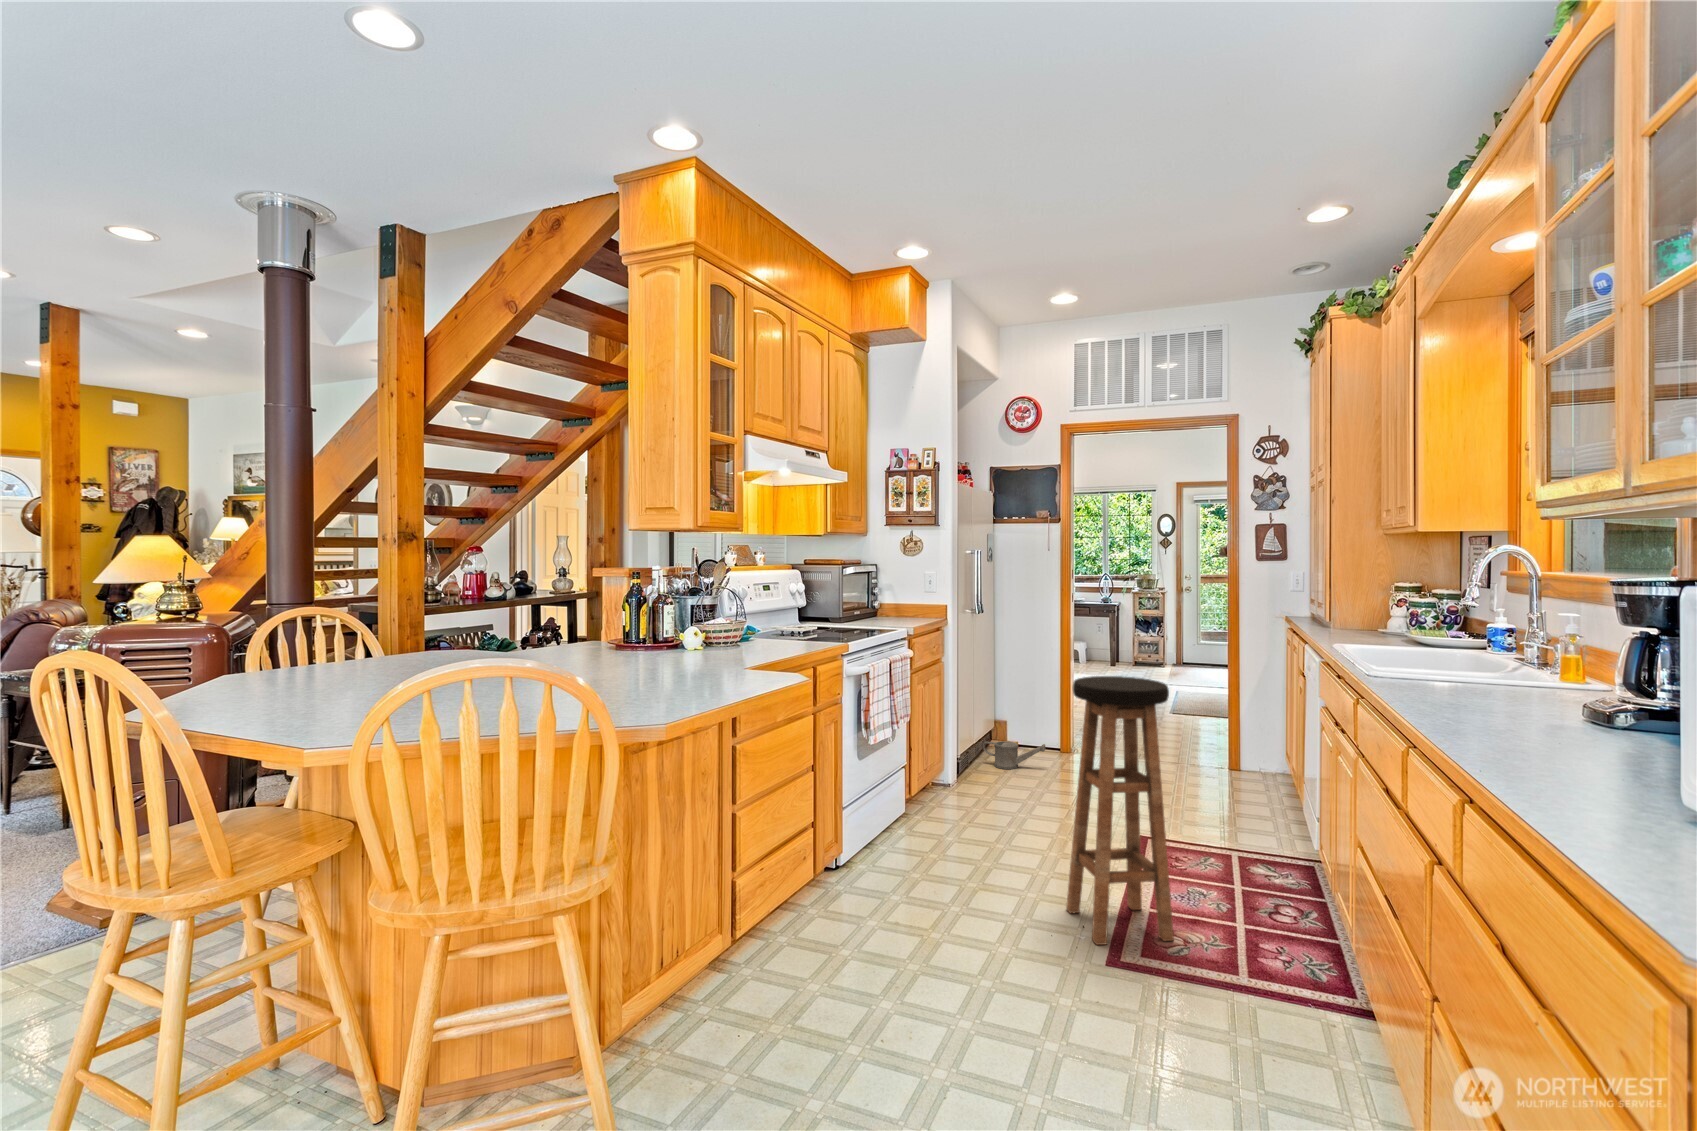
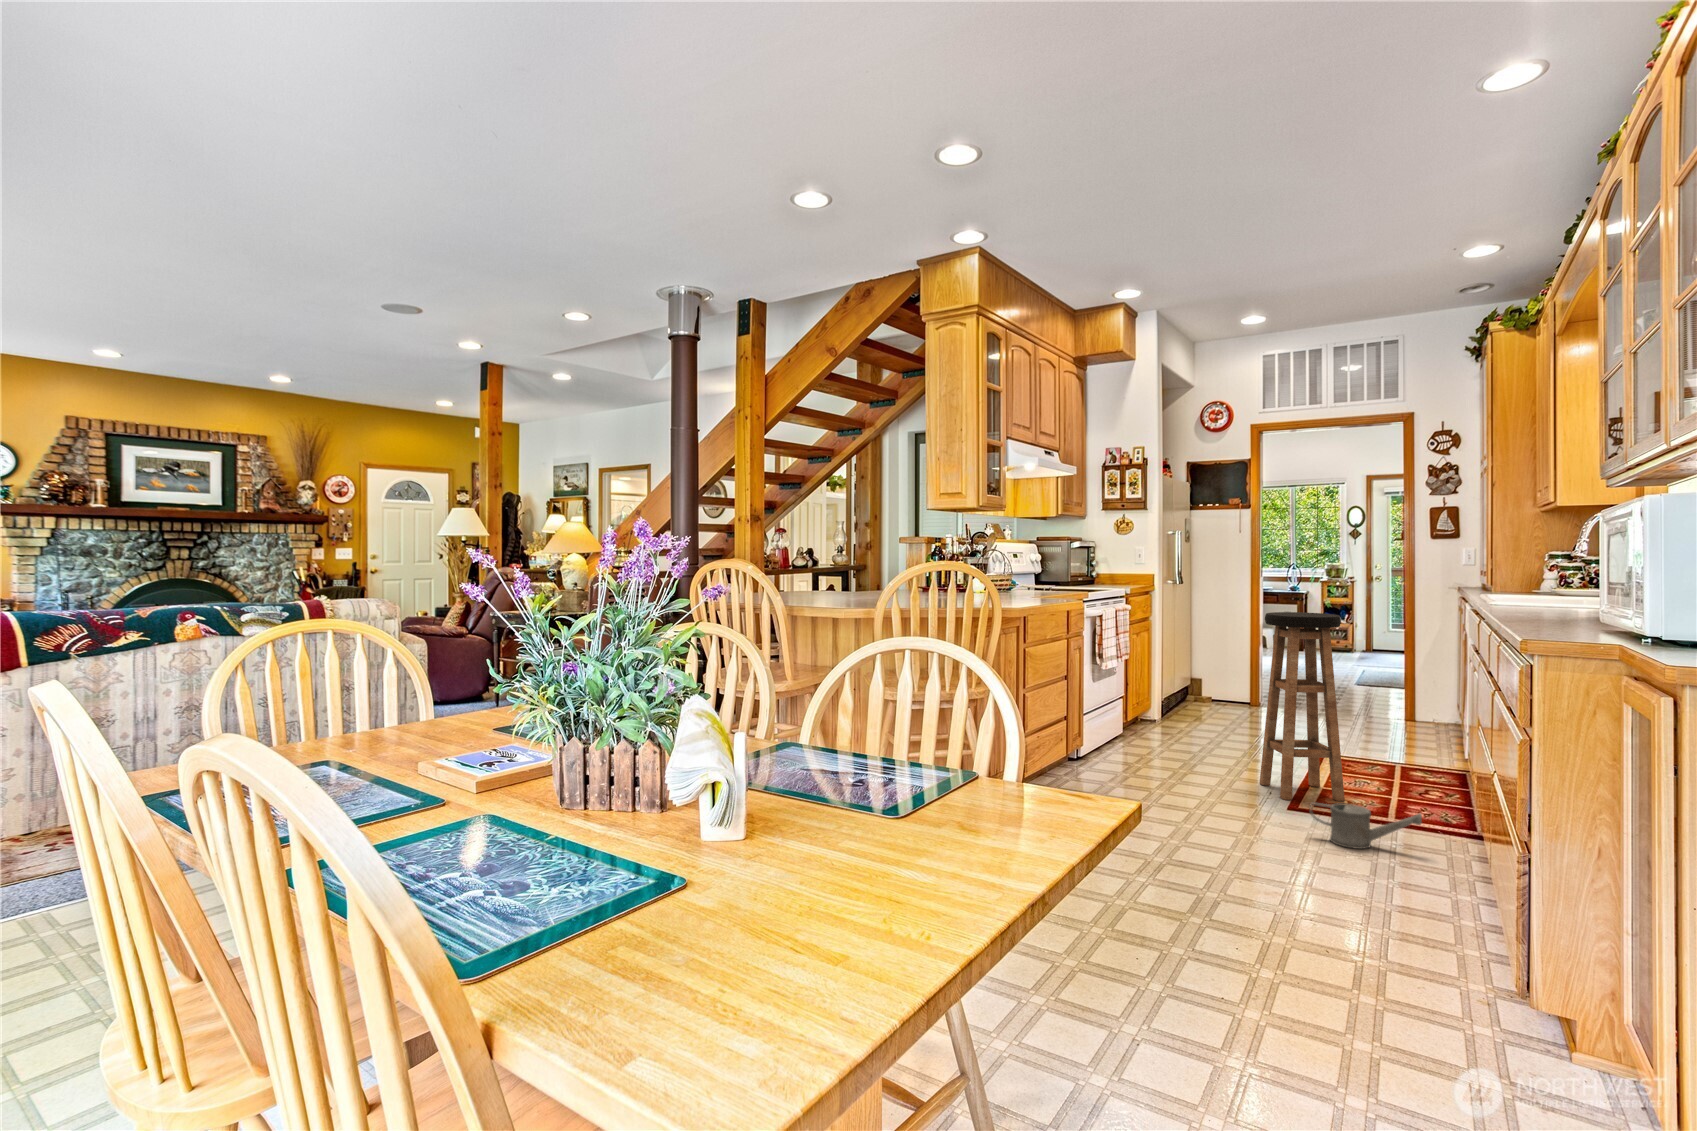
watering can: present [983,741,1045,769] -> present [1310,802,1422,849]

